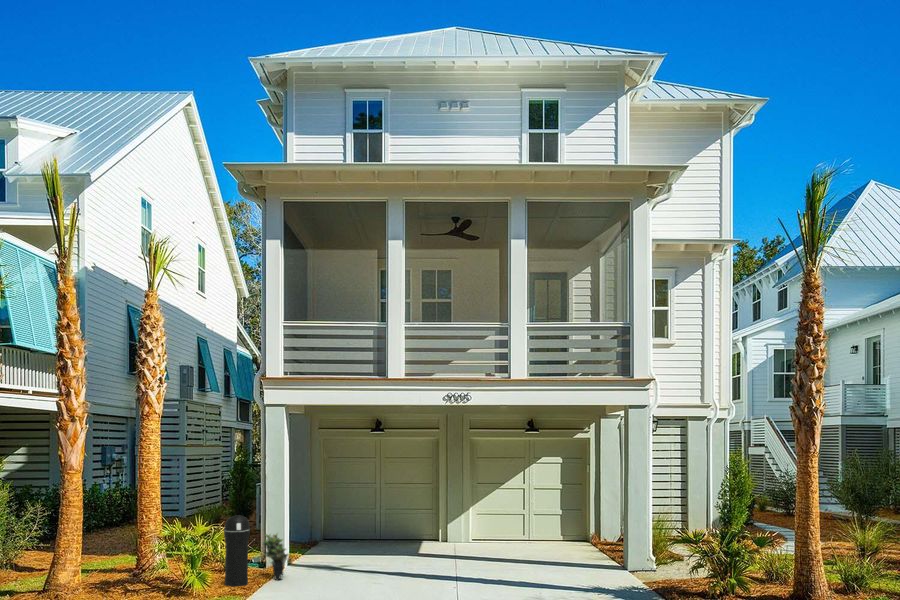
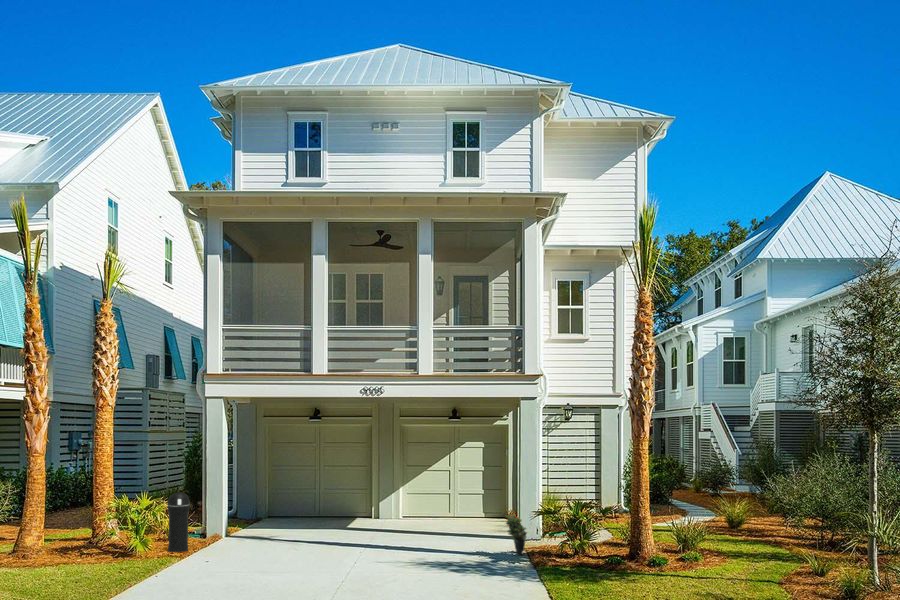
potted plant: present [263,534,288,580] -> present [506,515,527,556]

